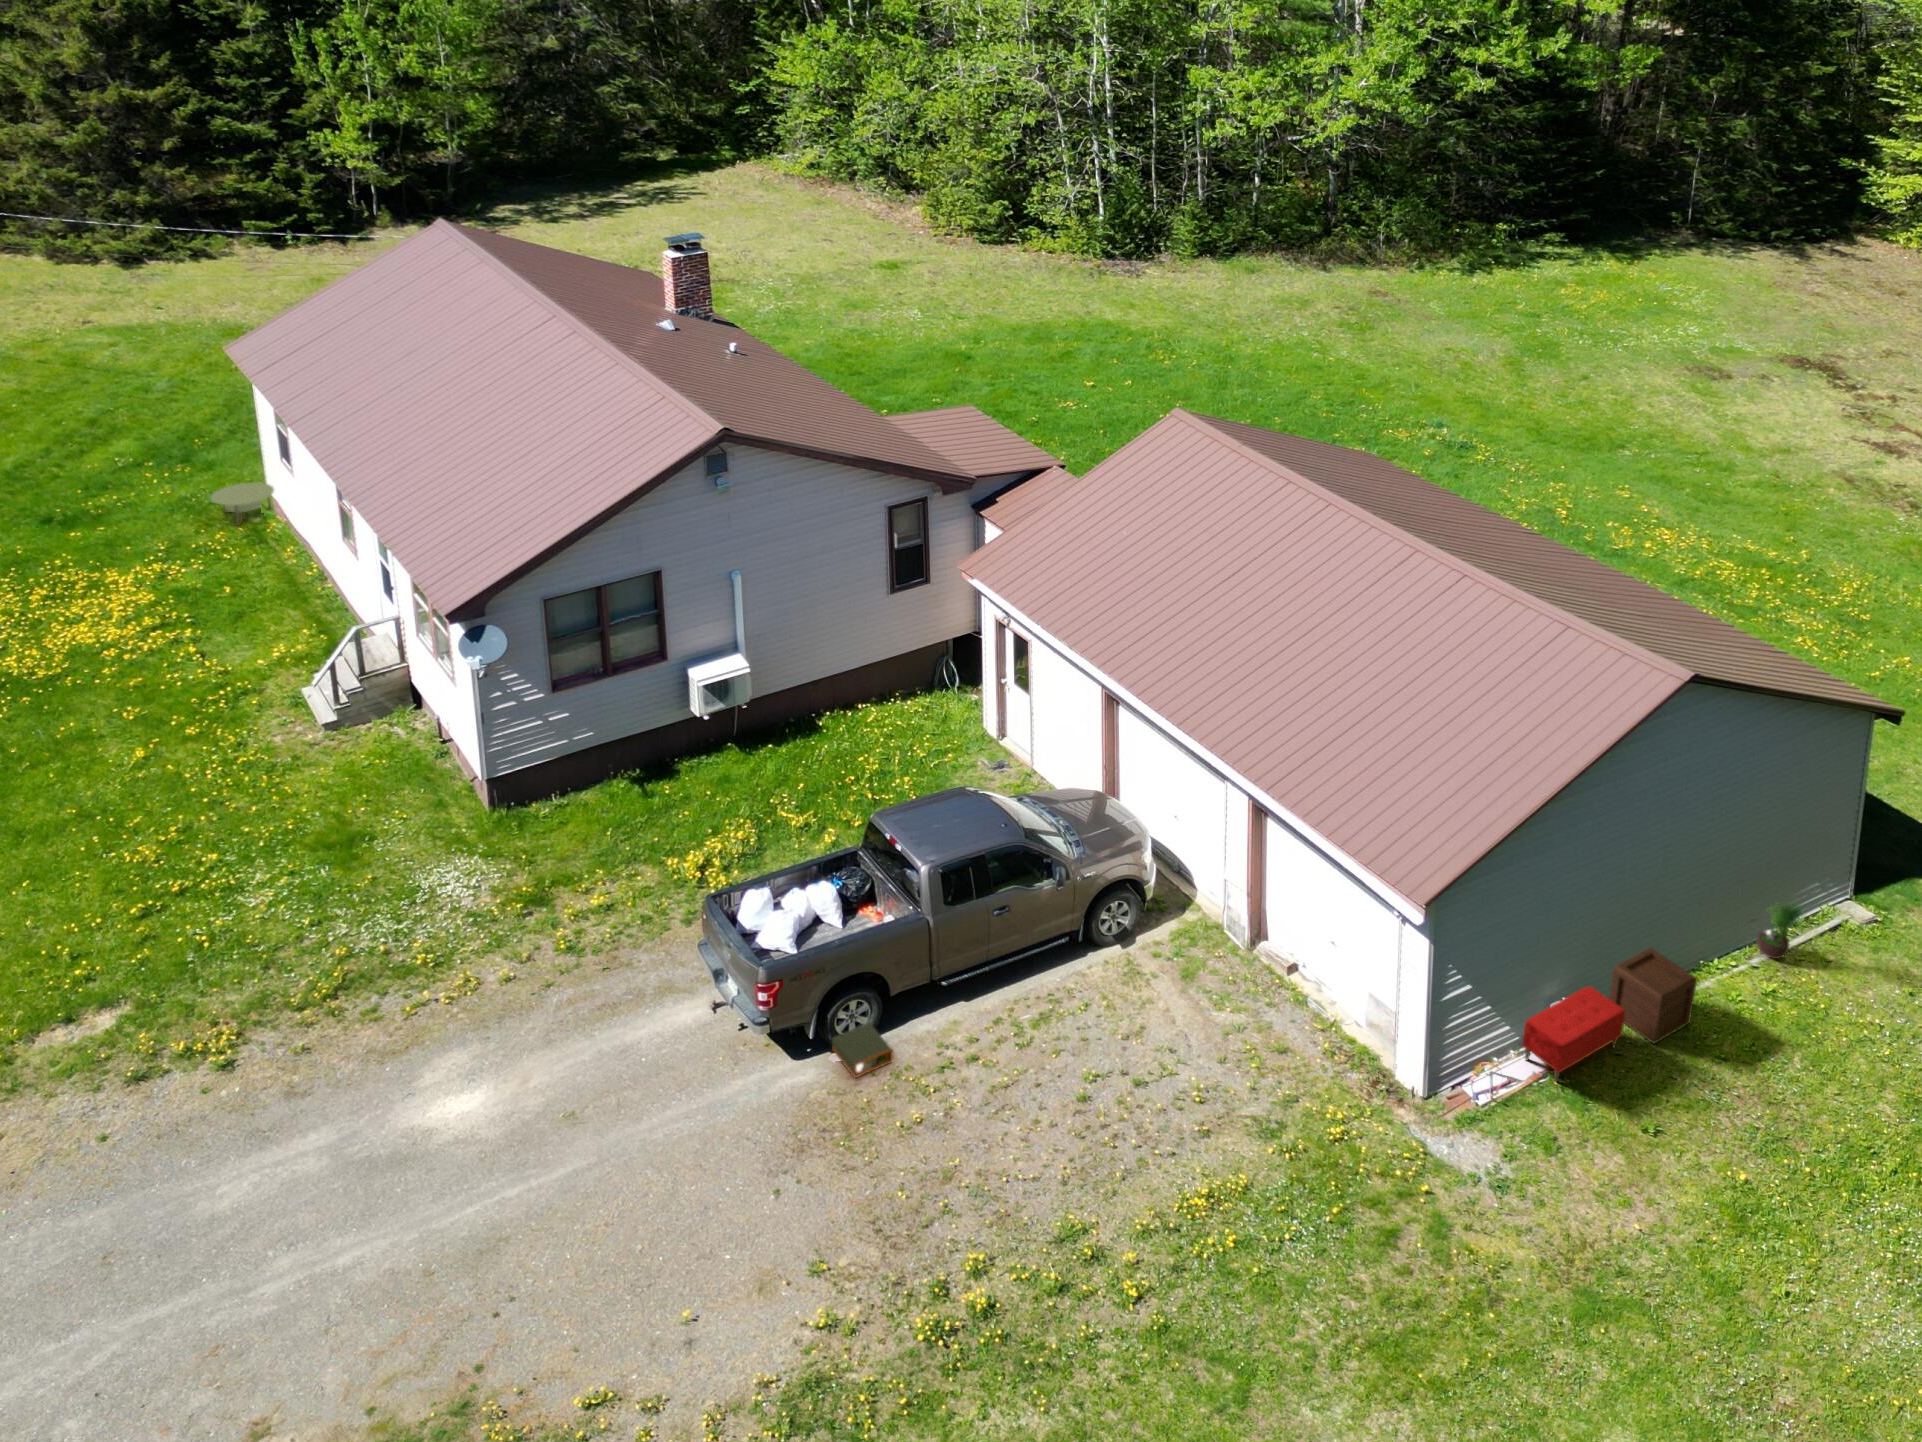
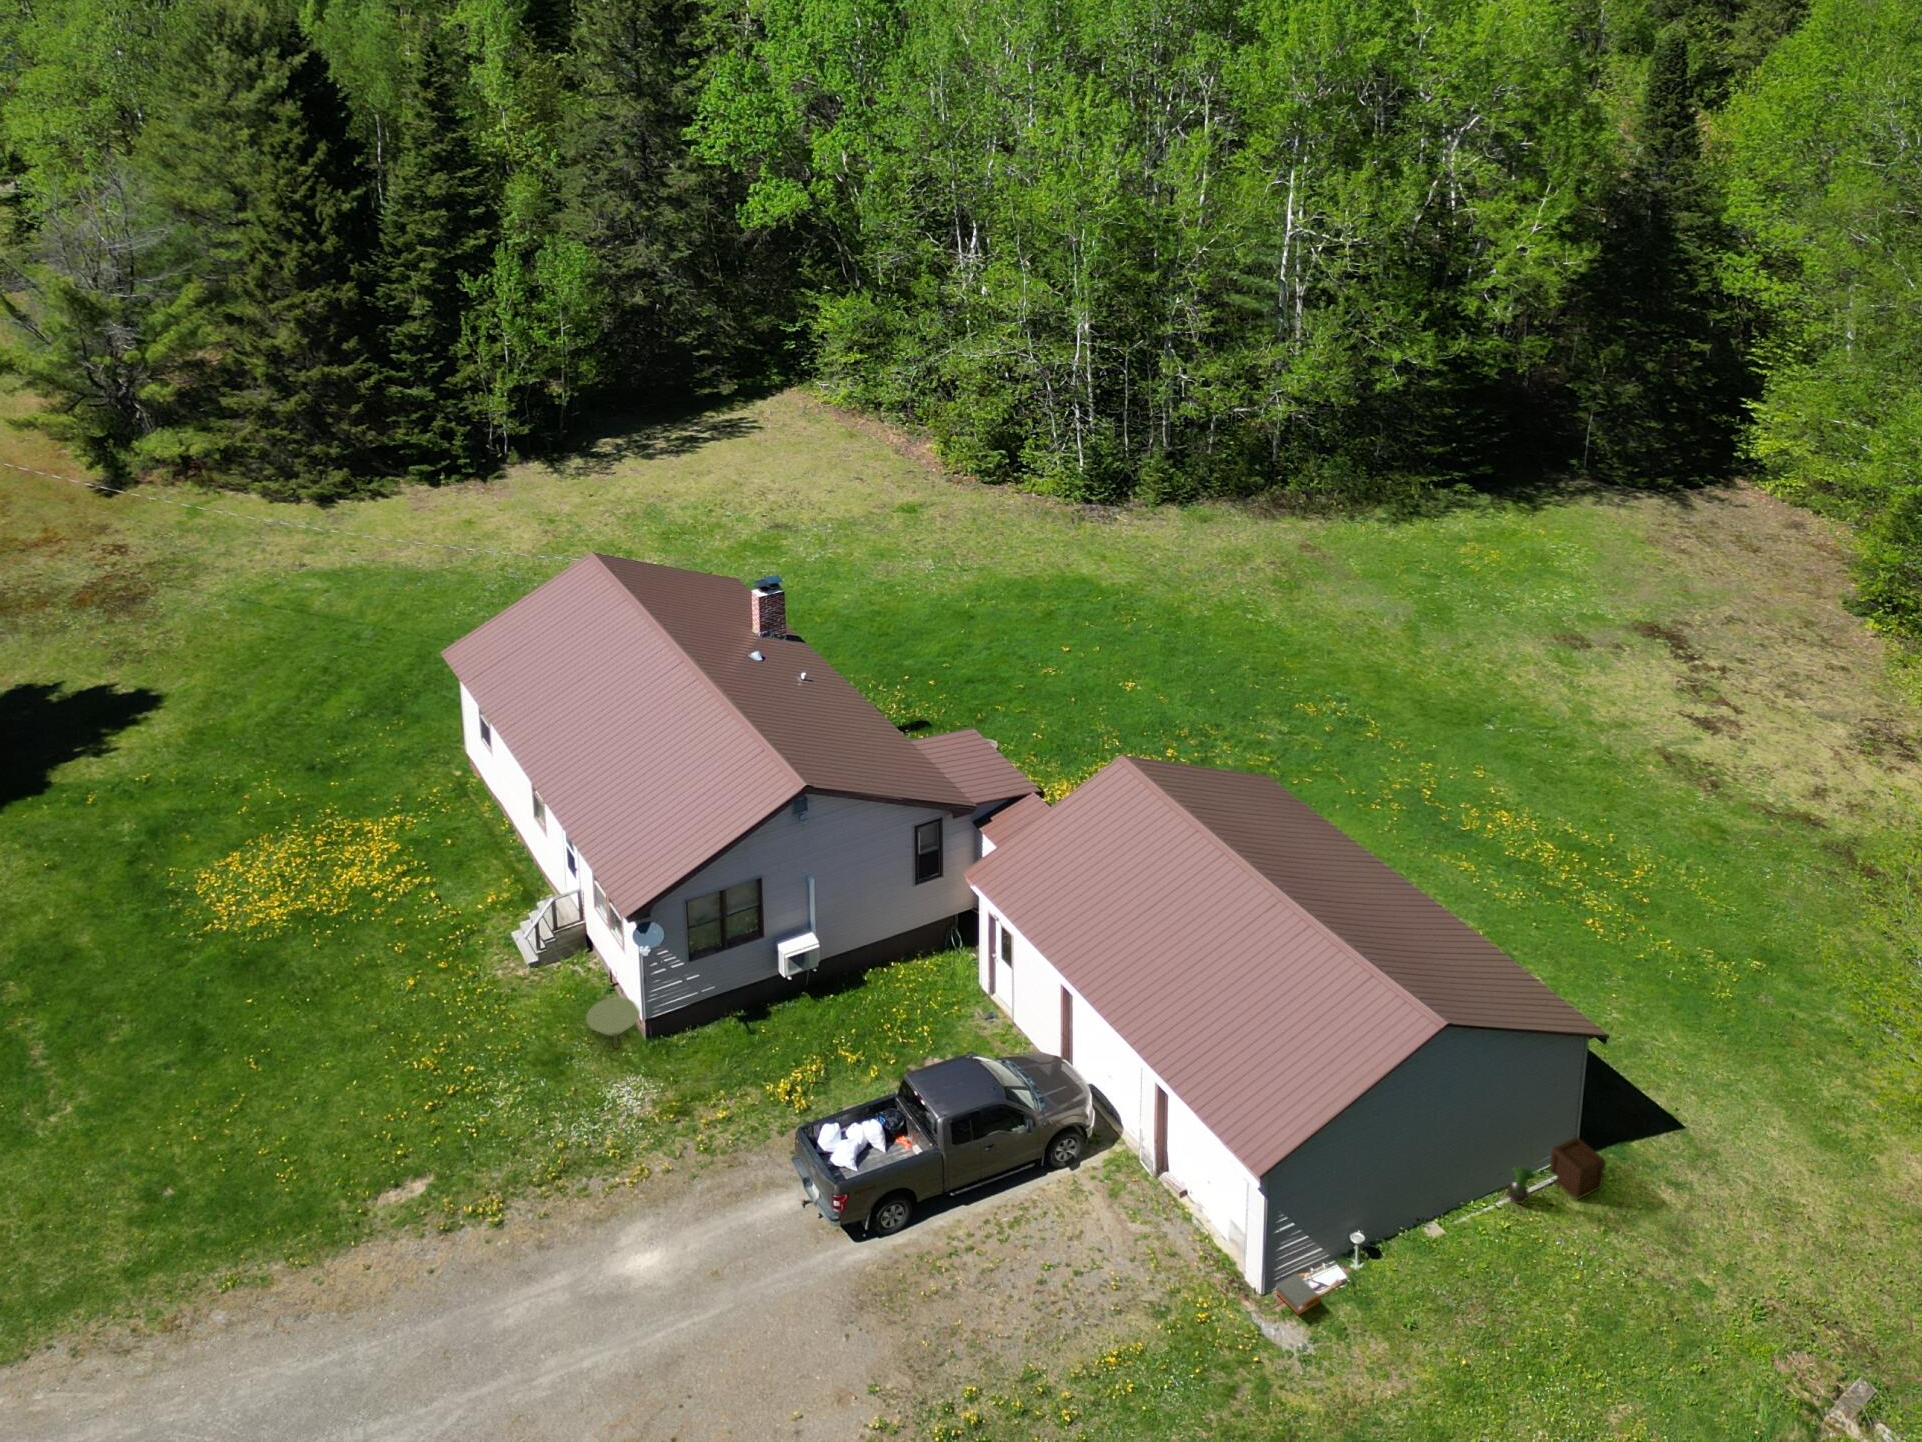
round table: present [211,483,274,526] -> present [586,997,640,1049]
wooden crate: present [1609,947,1697,1044] -> present [1549,1137,1606,1200]
bench: present [1522,986,1625,1082] -> none [1328,1223,1398,1290]
storage box: present [832,1023,893,1078] -> present [1276,1274,1320,1315]

